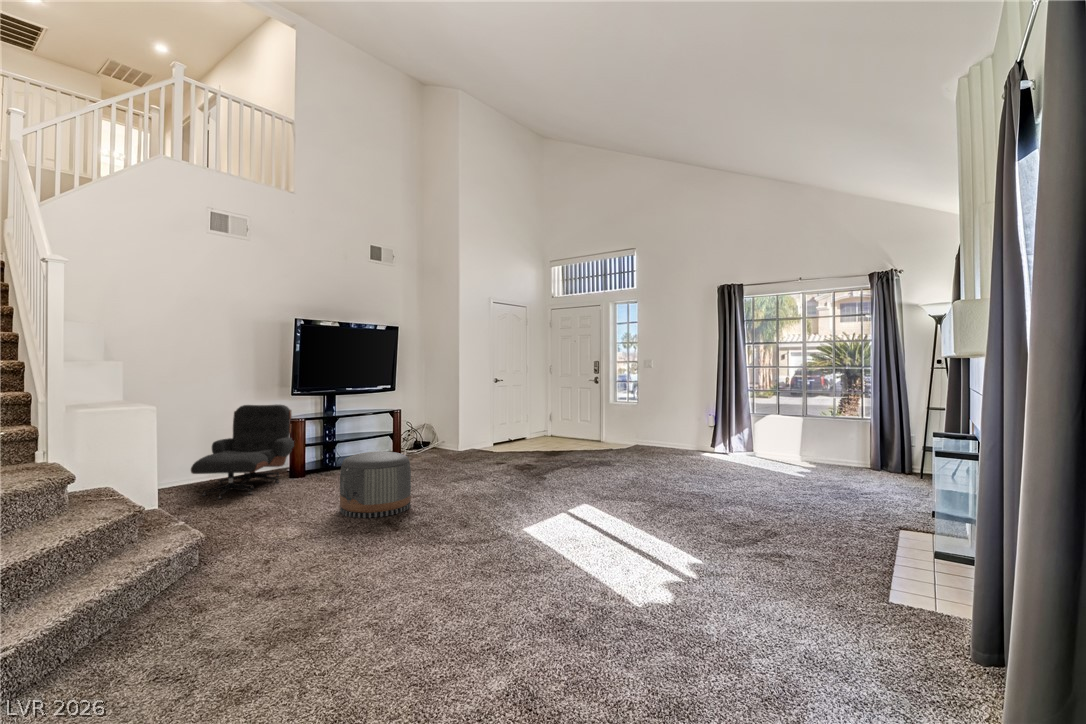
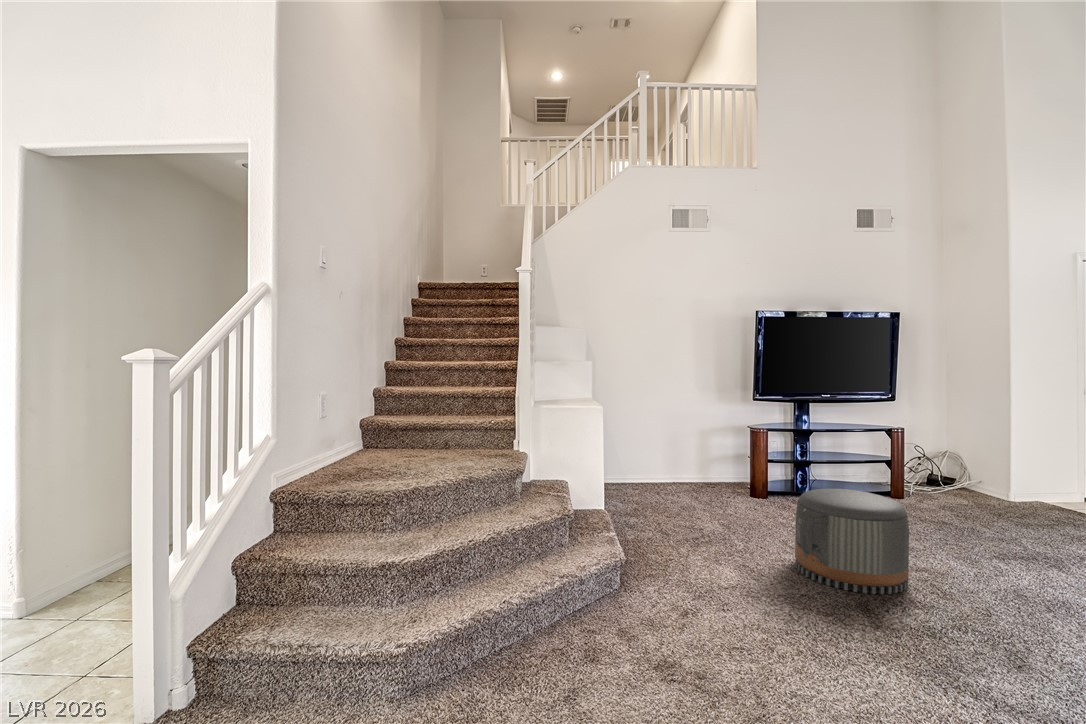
lounge chair: present [191,405,294,499] -> none [645,407,754,510]

